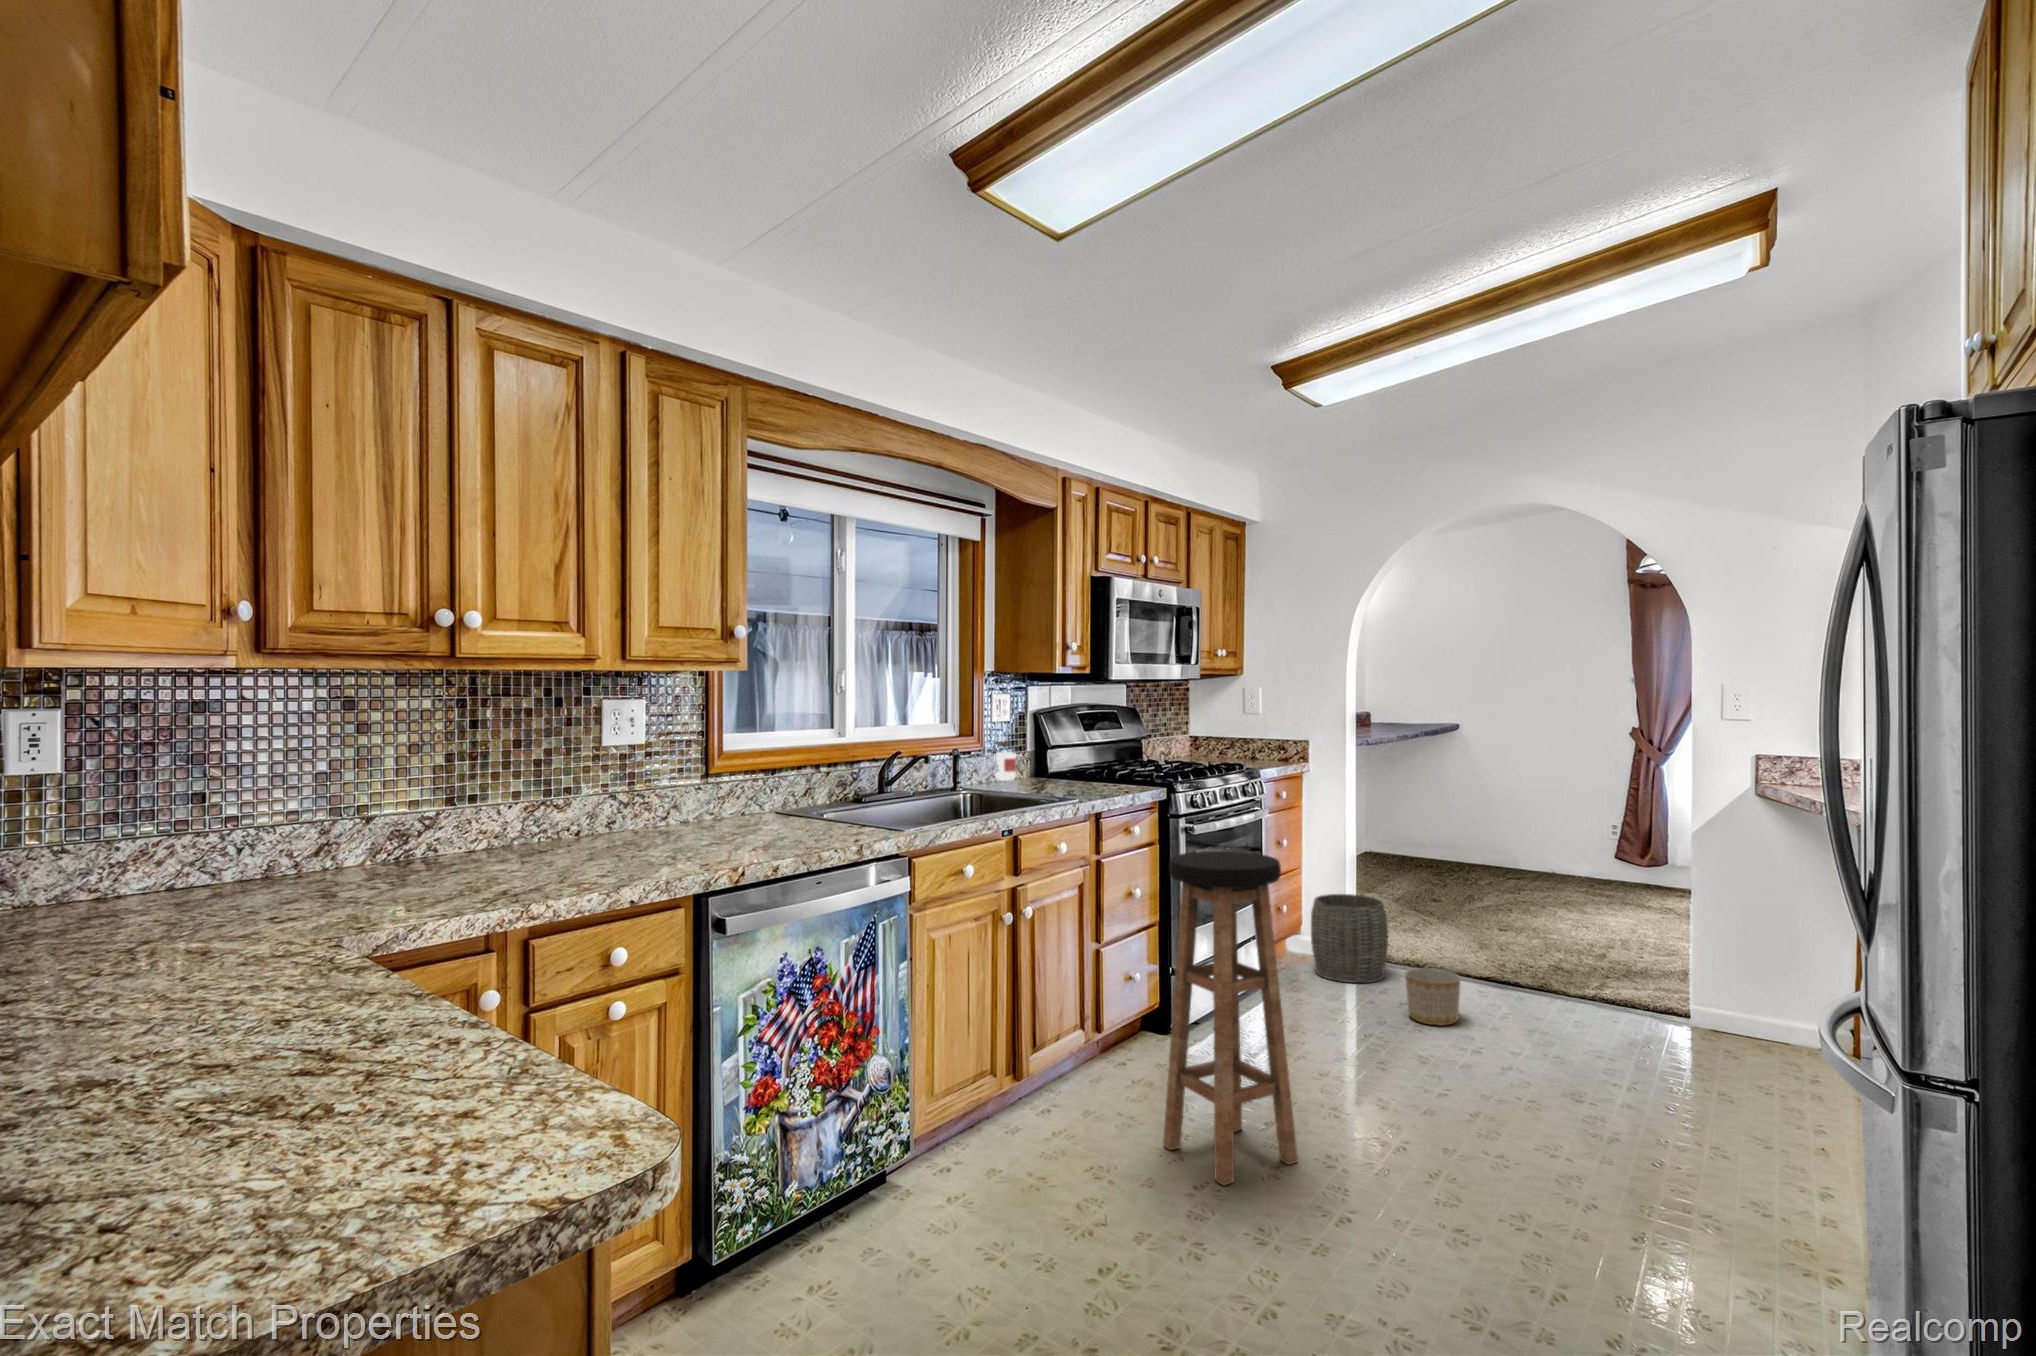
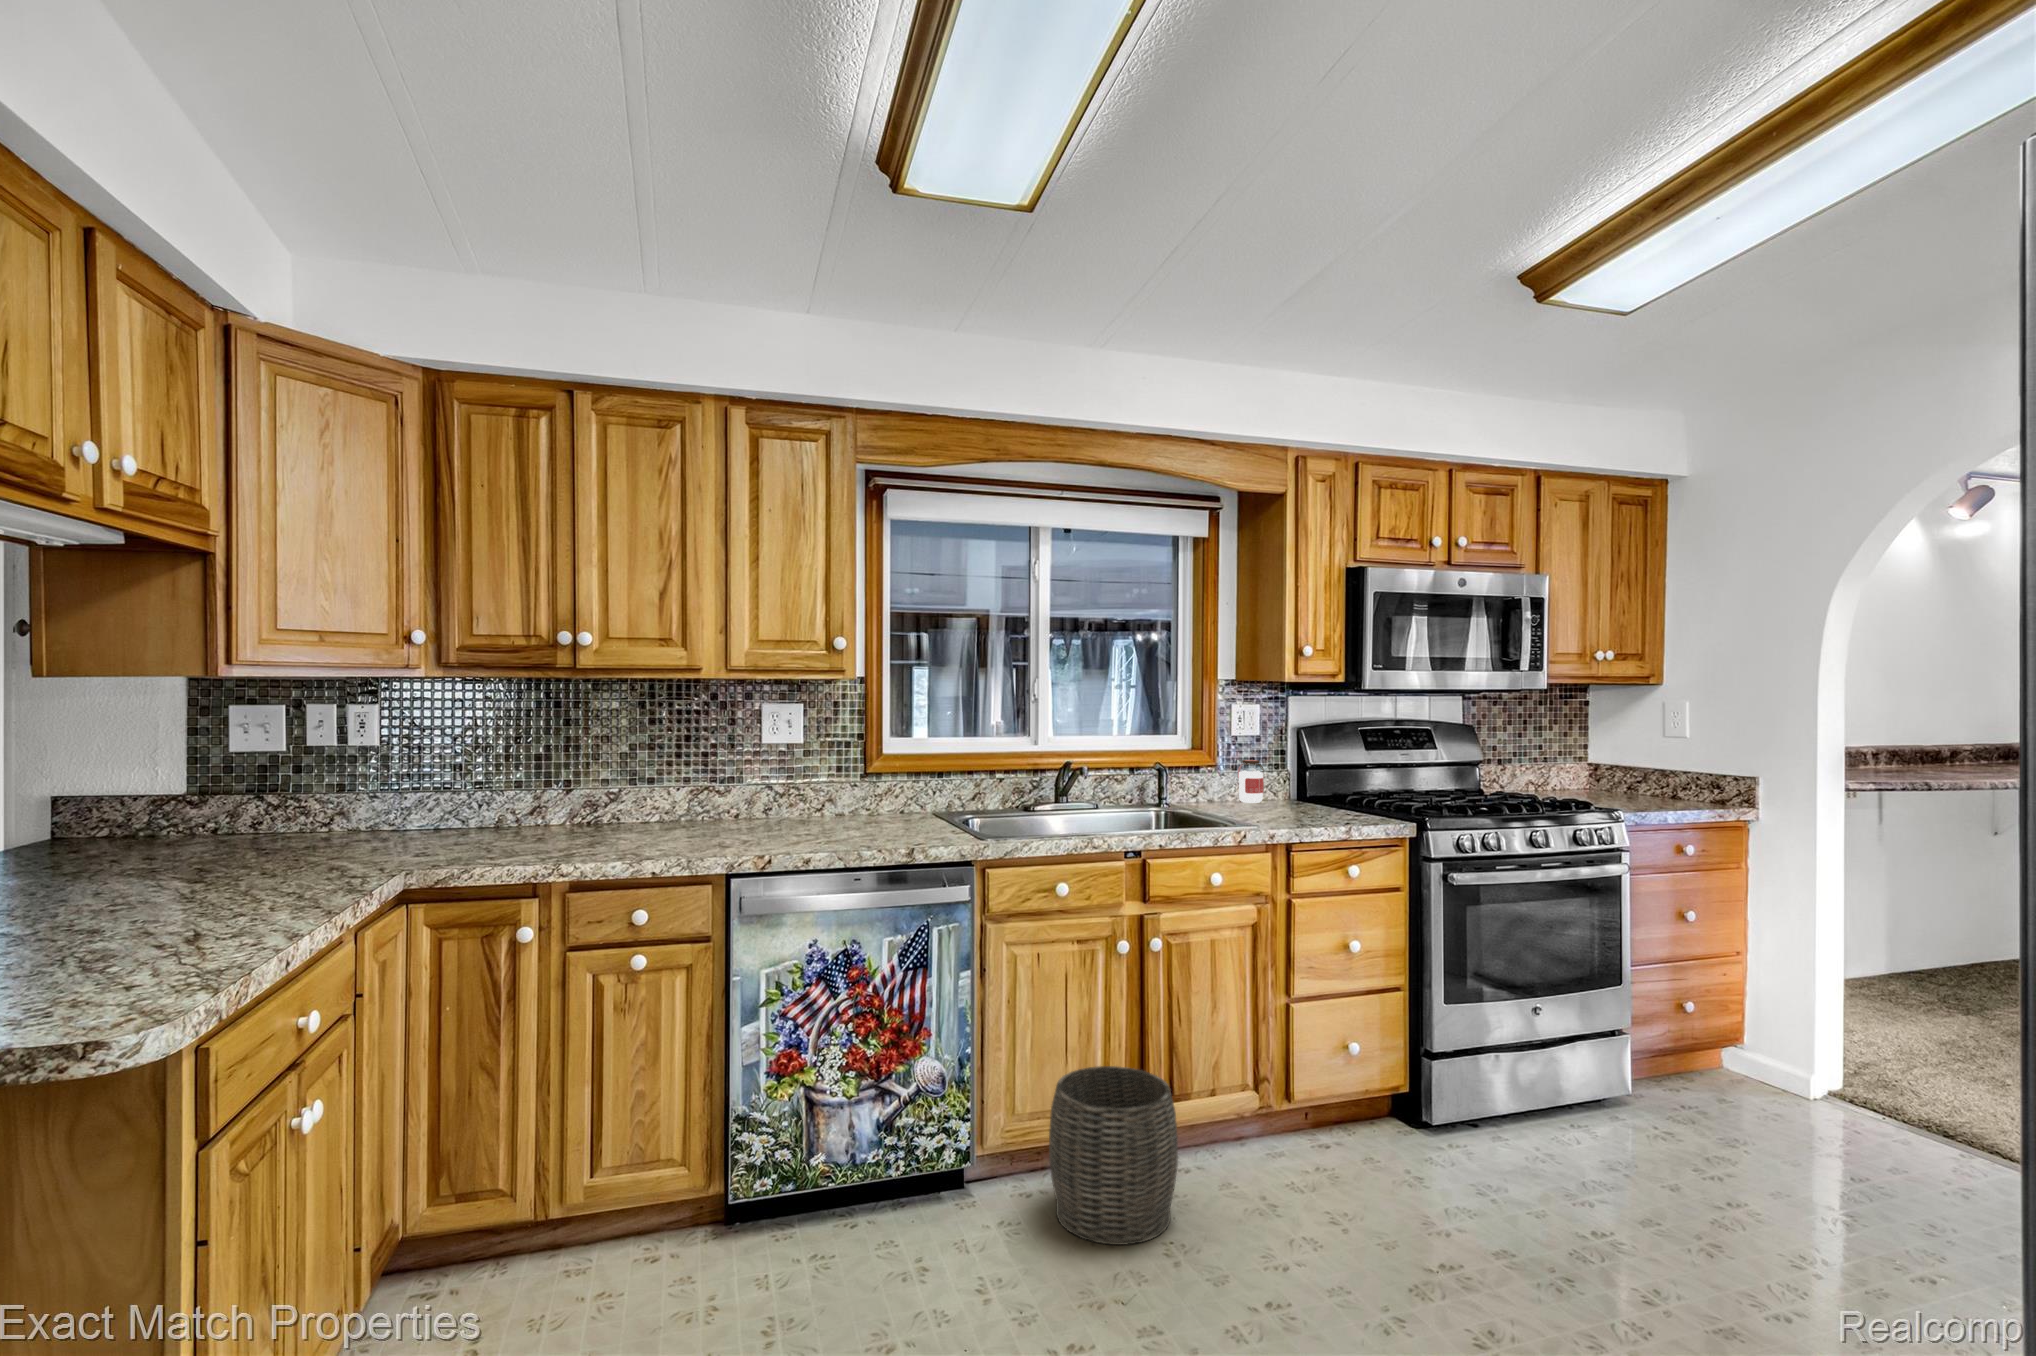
bar stool: present [1163,851,1298,1185] -> none [1246,904,1388,1311]
woven basket: present [1311,894,1388,983] -> present [1049,1066,1178,1245]
planter: present [1405,968,1460,1026] -> none [1785,1125,1882,1221]

